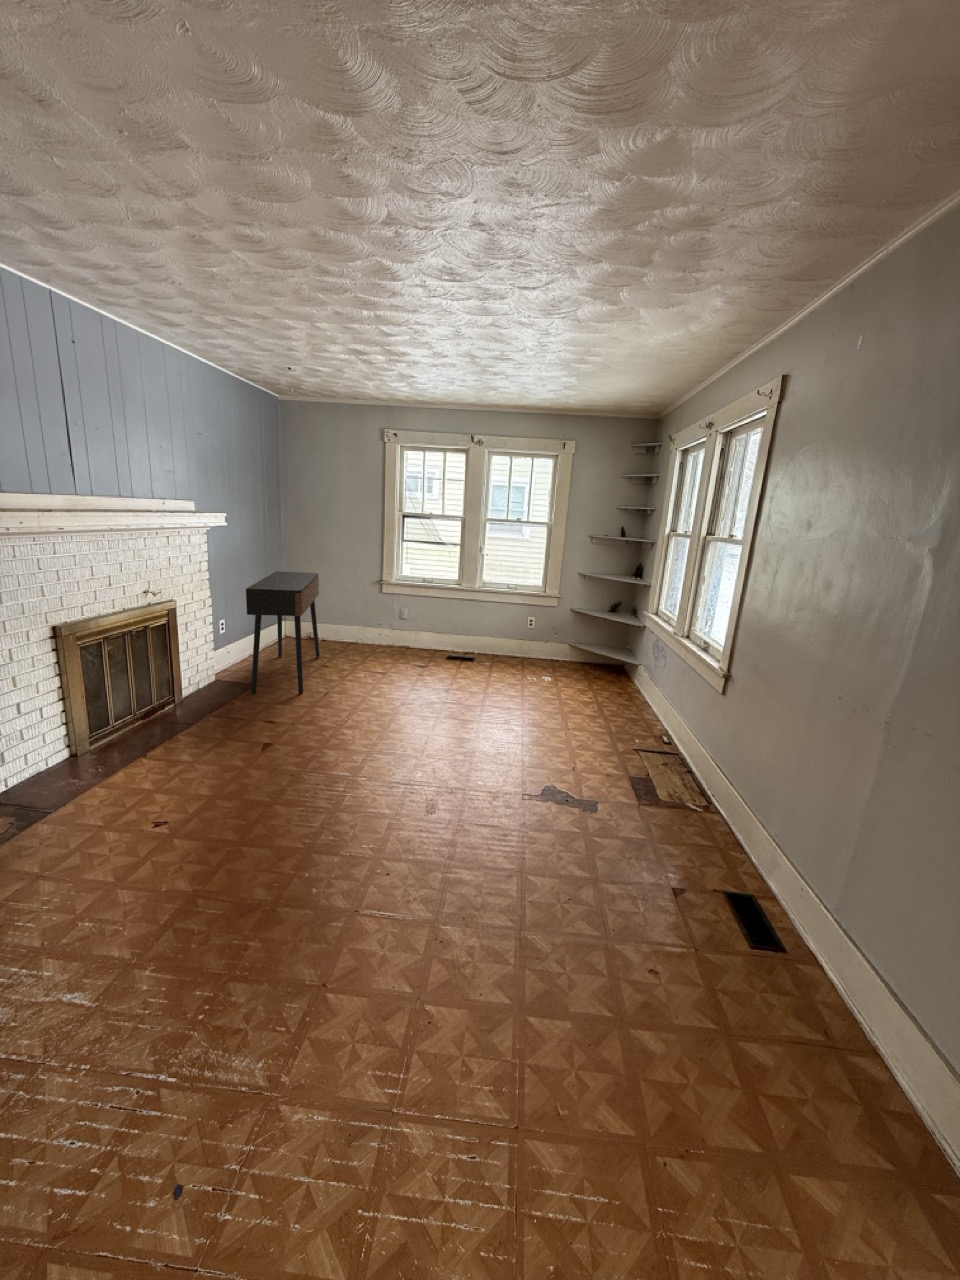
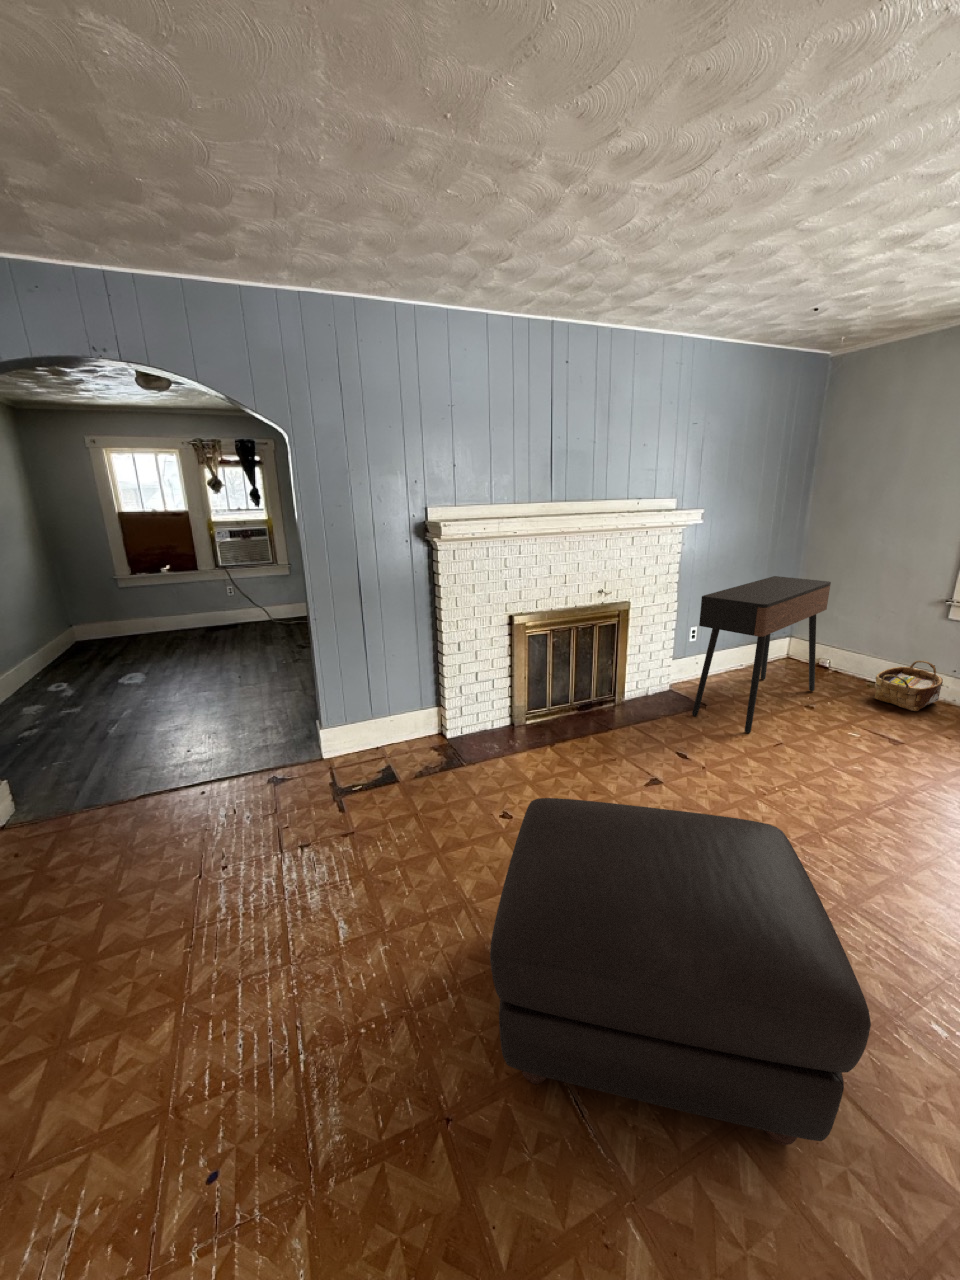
woven basket: none [354,623,388,655] -> present [875,661,943,711]
ottoman: none [255,712,503,932] -> present [490,798,871,1145]

